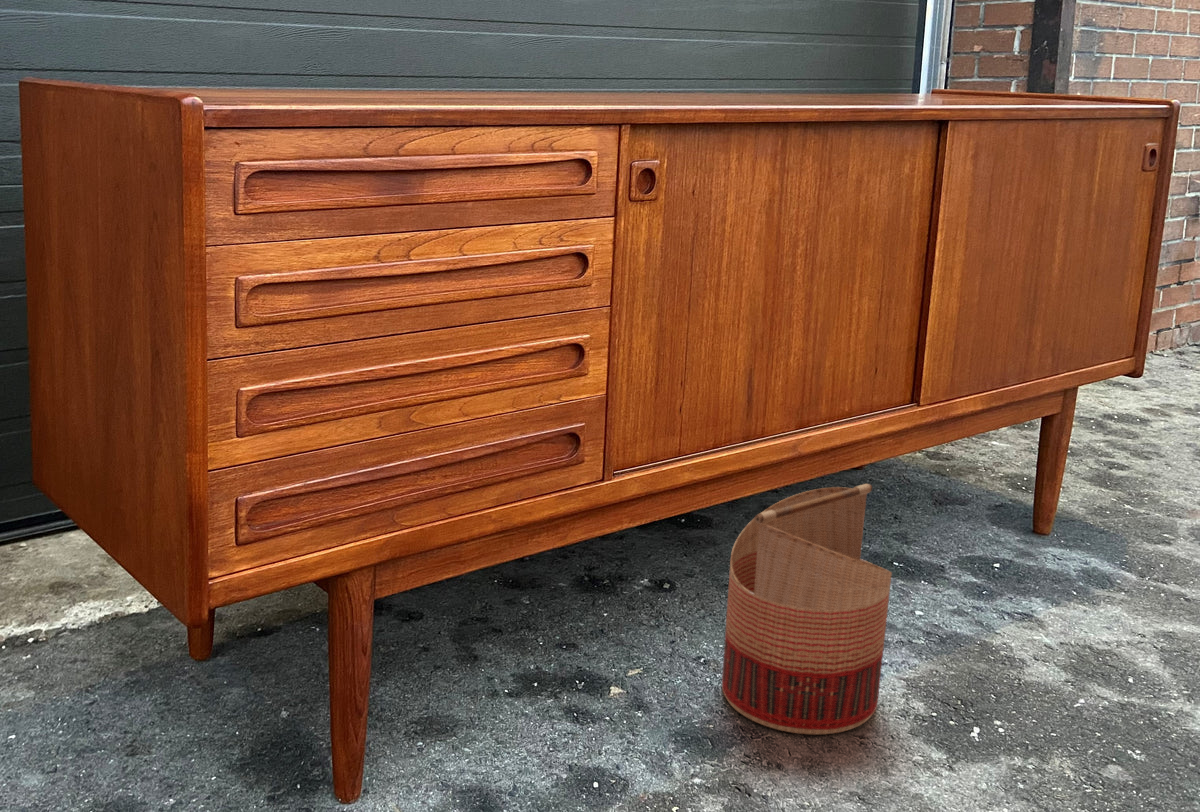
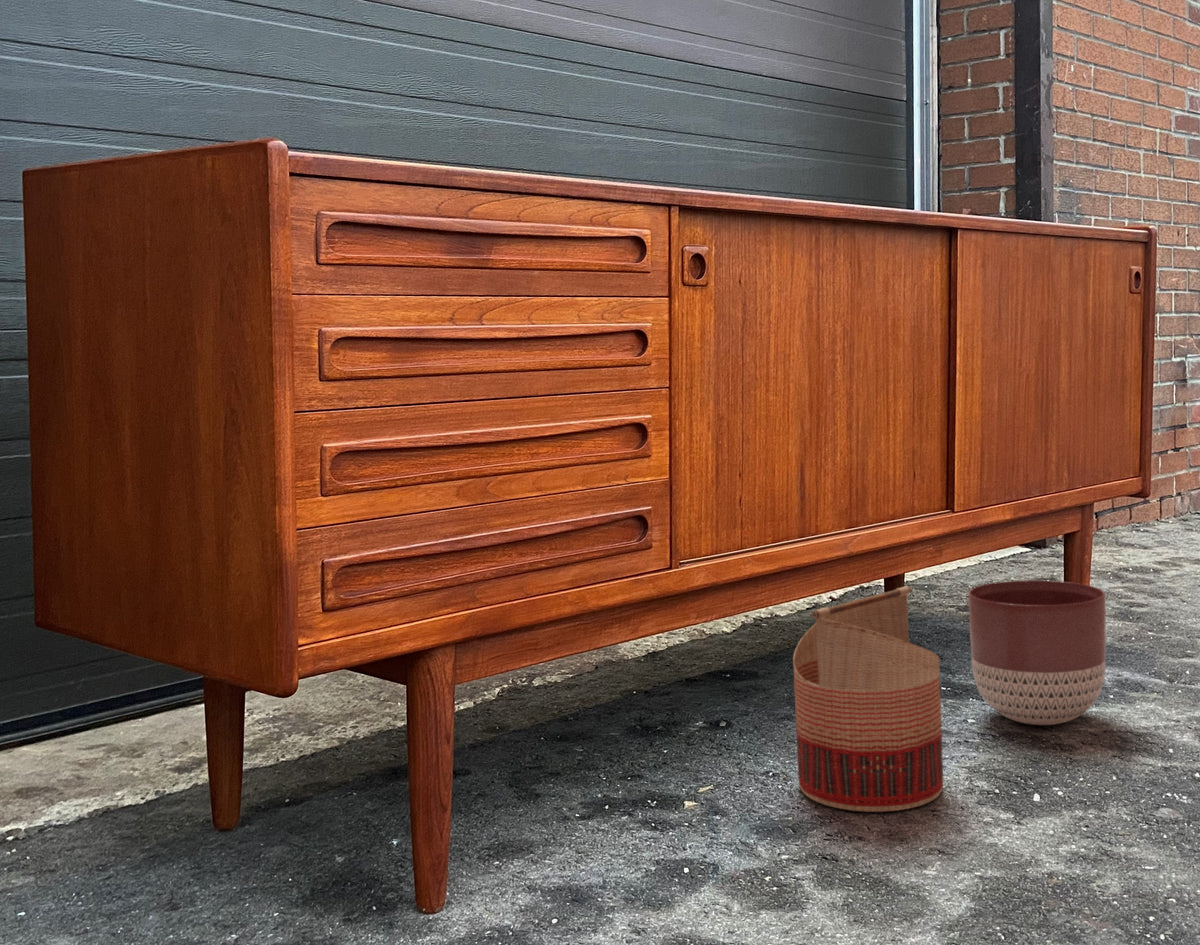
planter: none [930,464,1086,628] -> present [969,580,1106,725]

